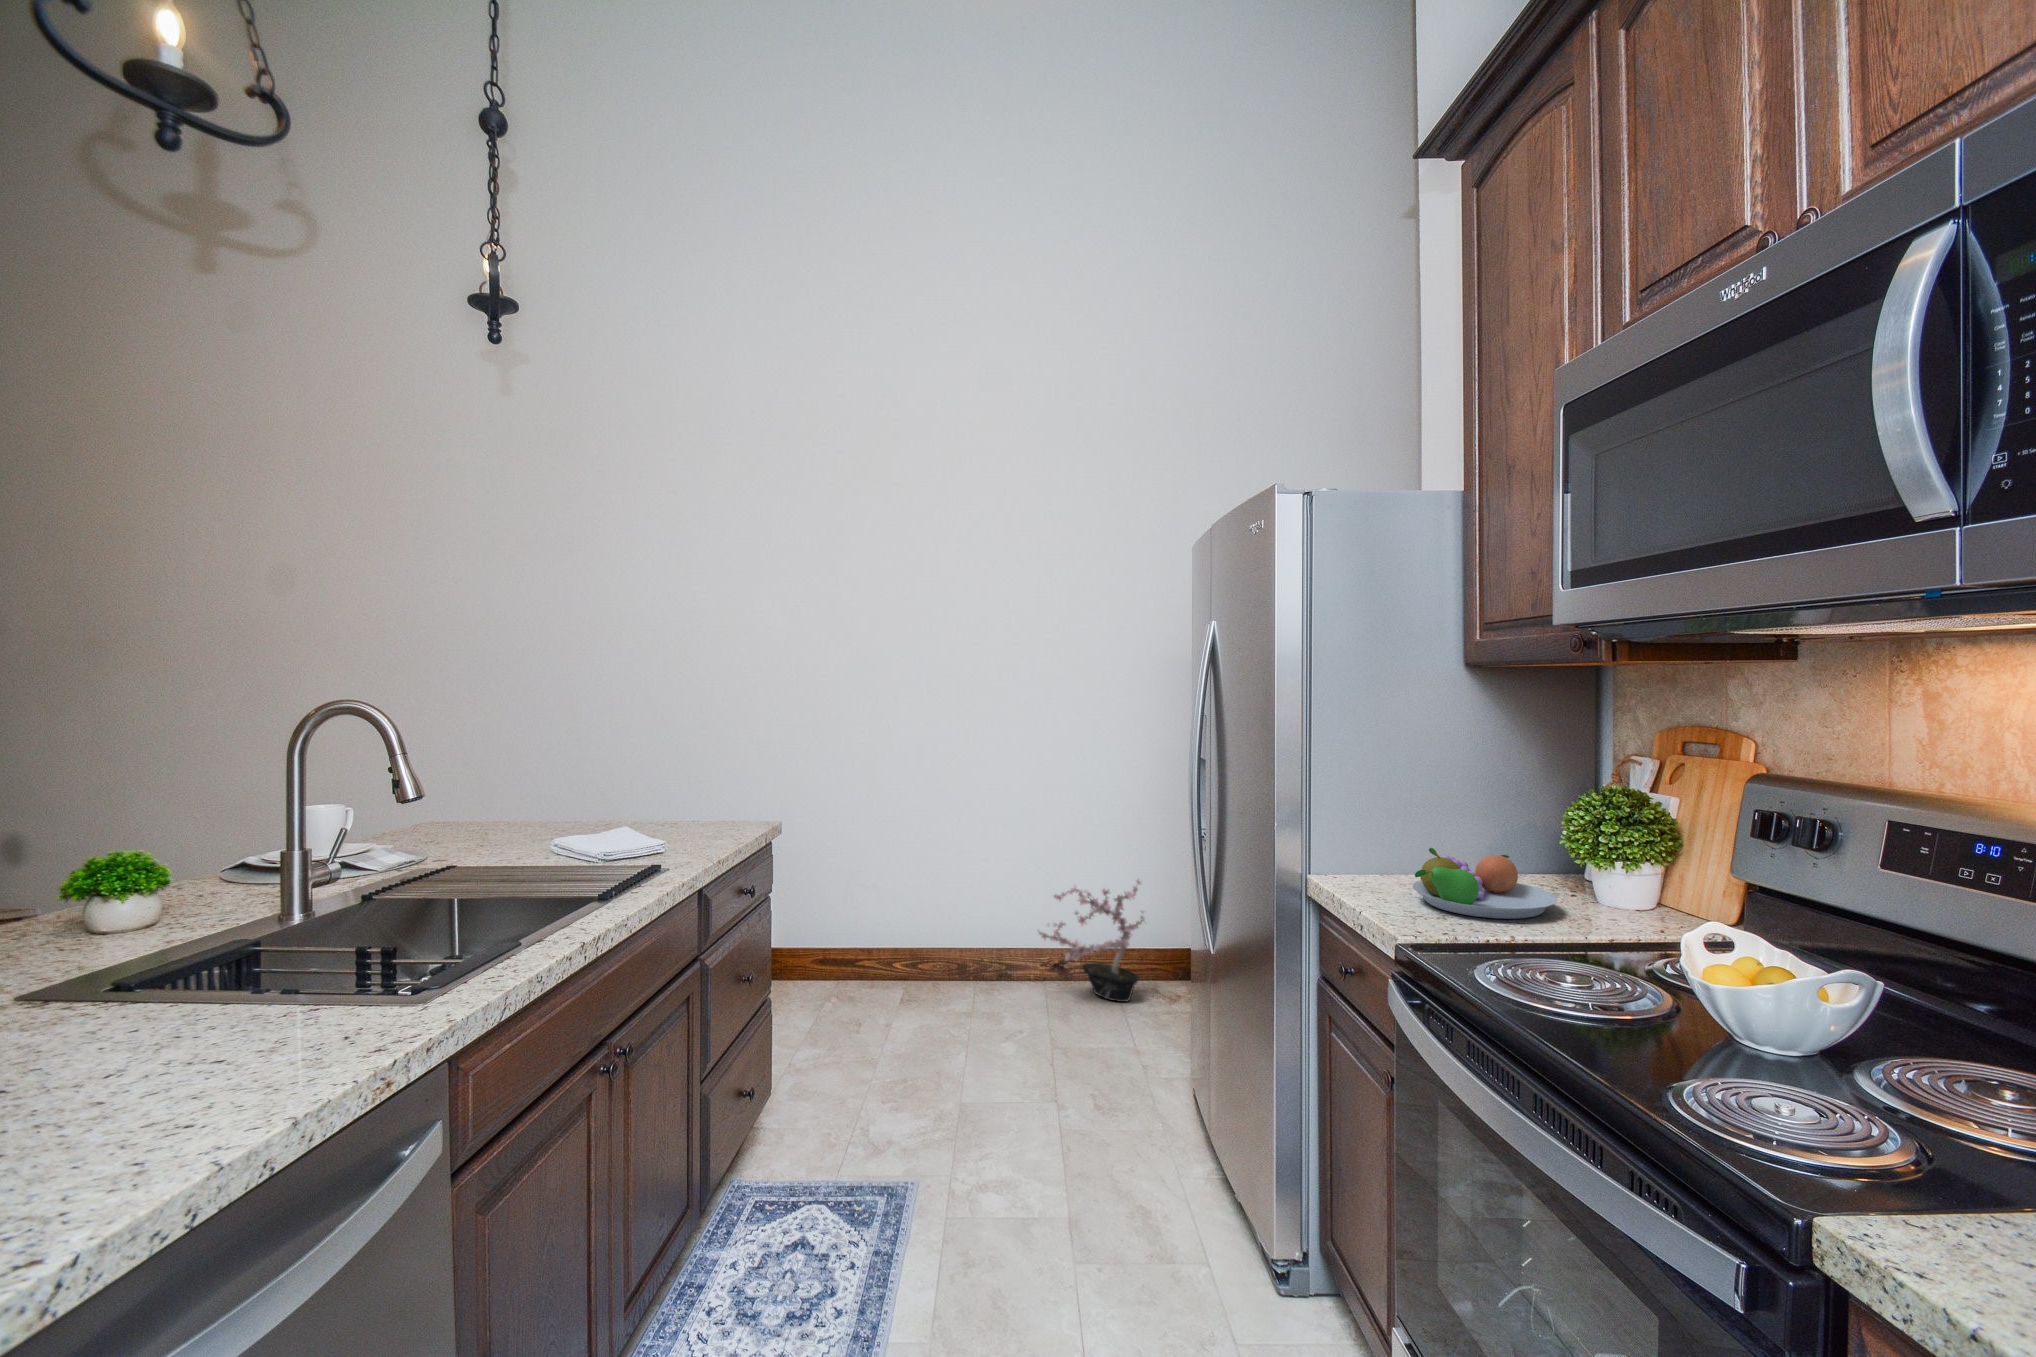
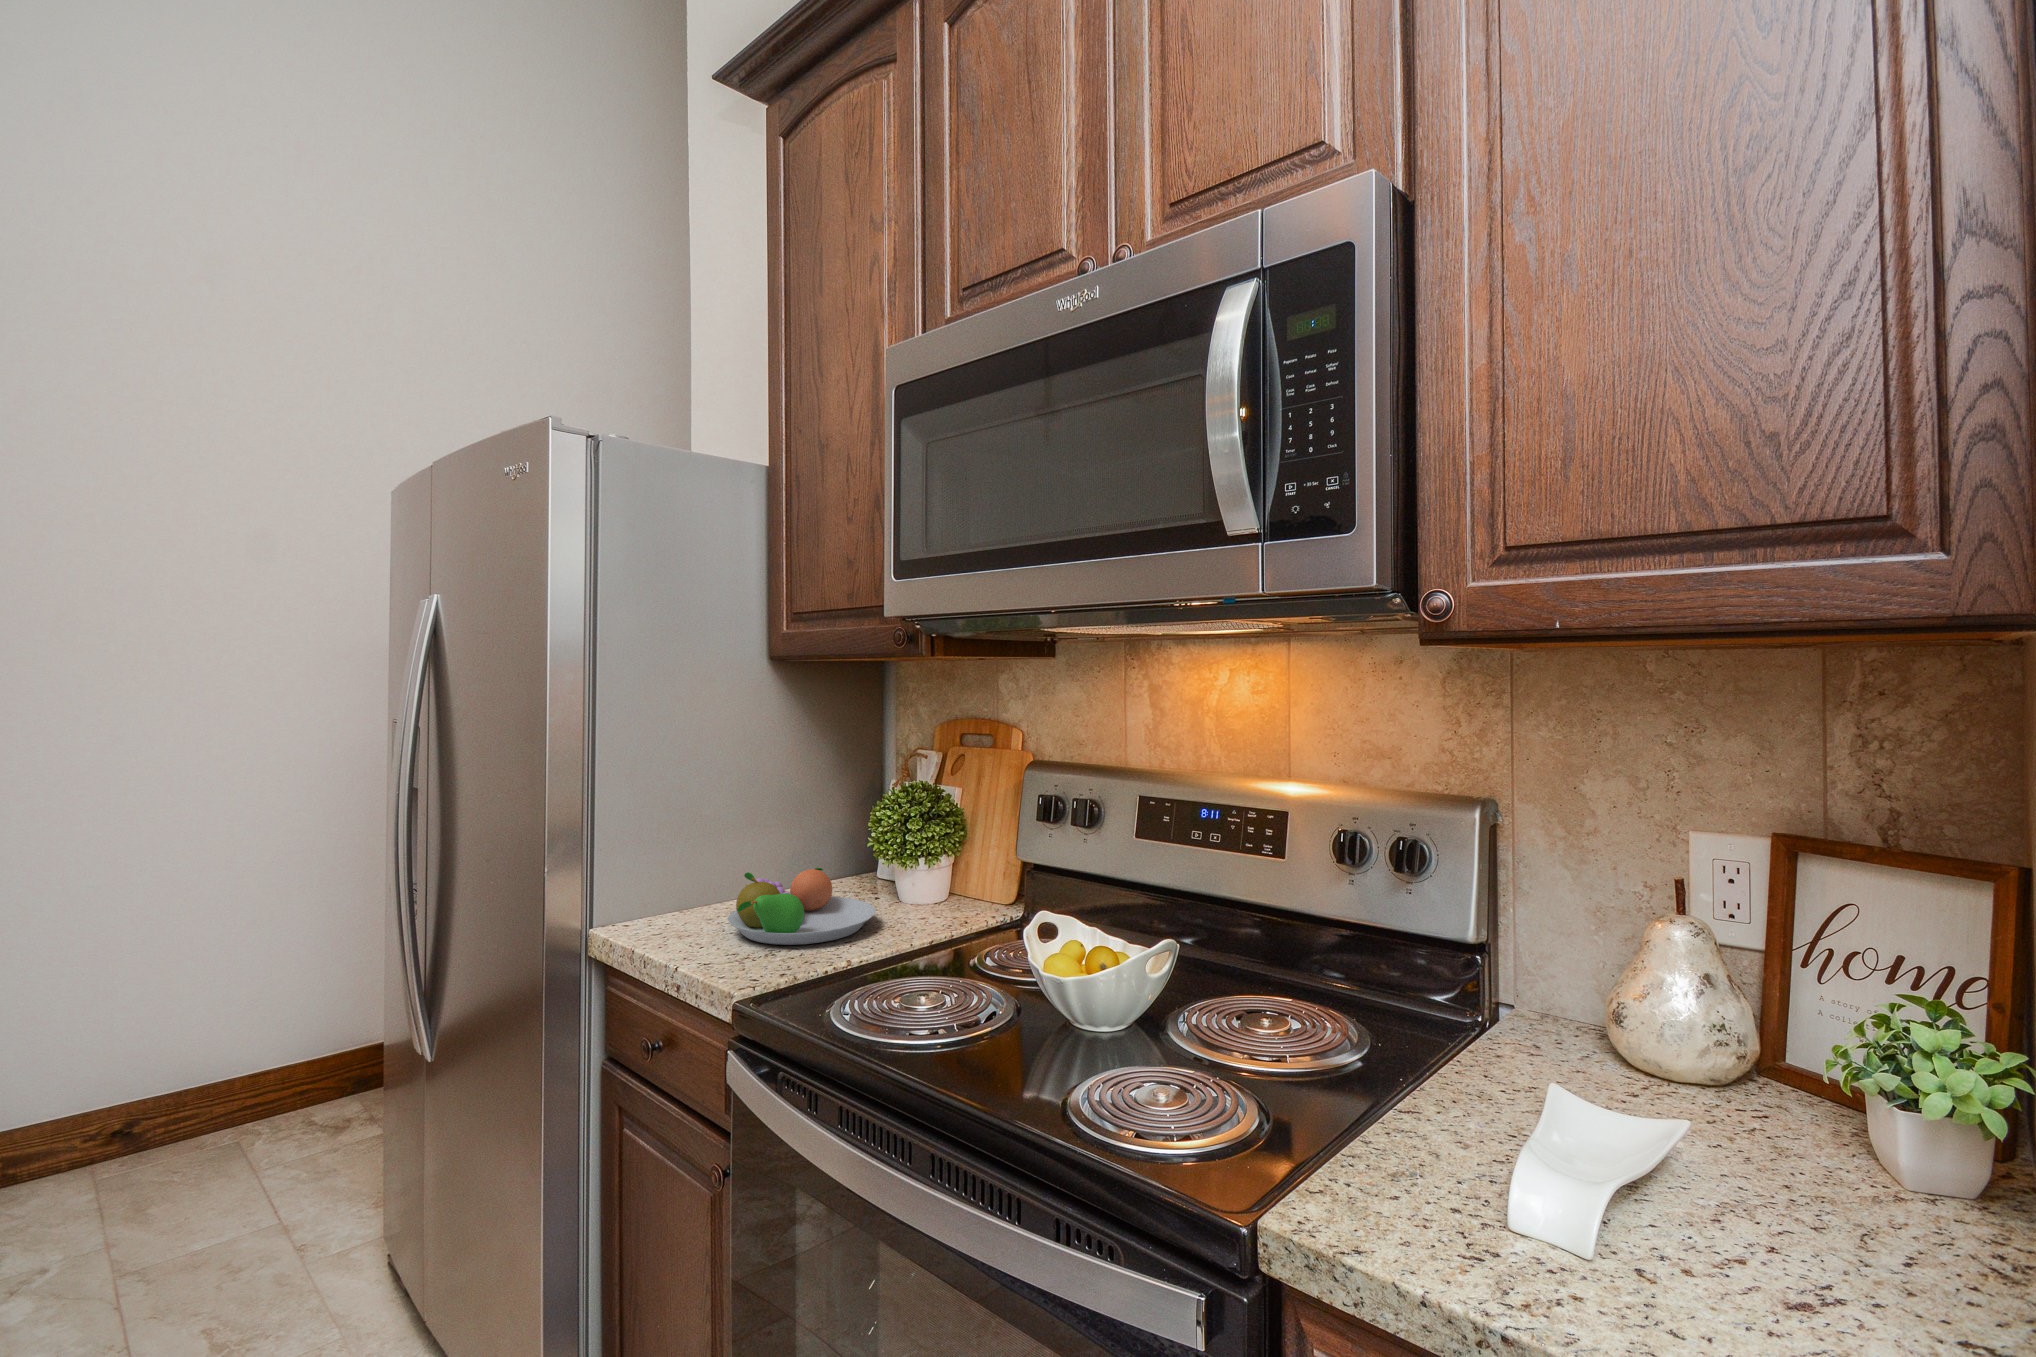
potted plant: present [1037,880,1144,1002] -> none [73,959,305,1153]

